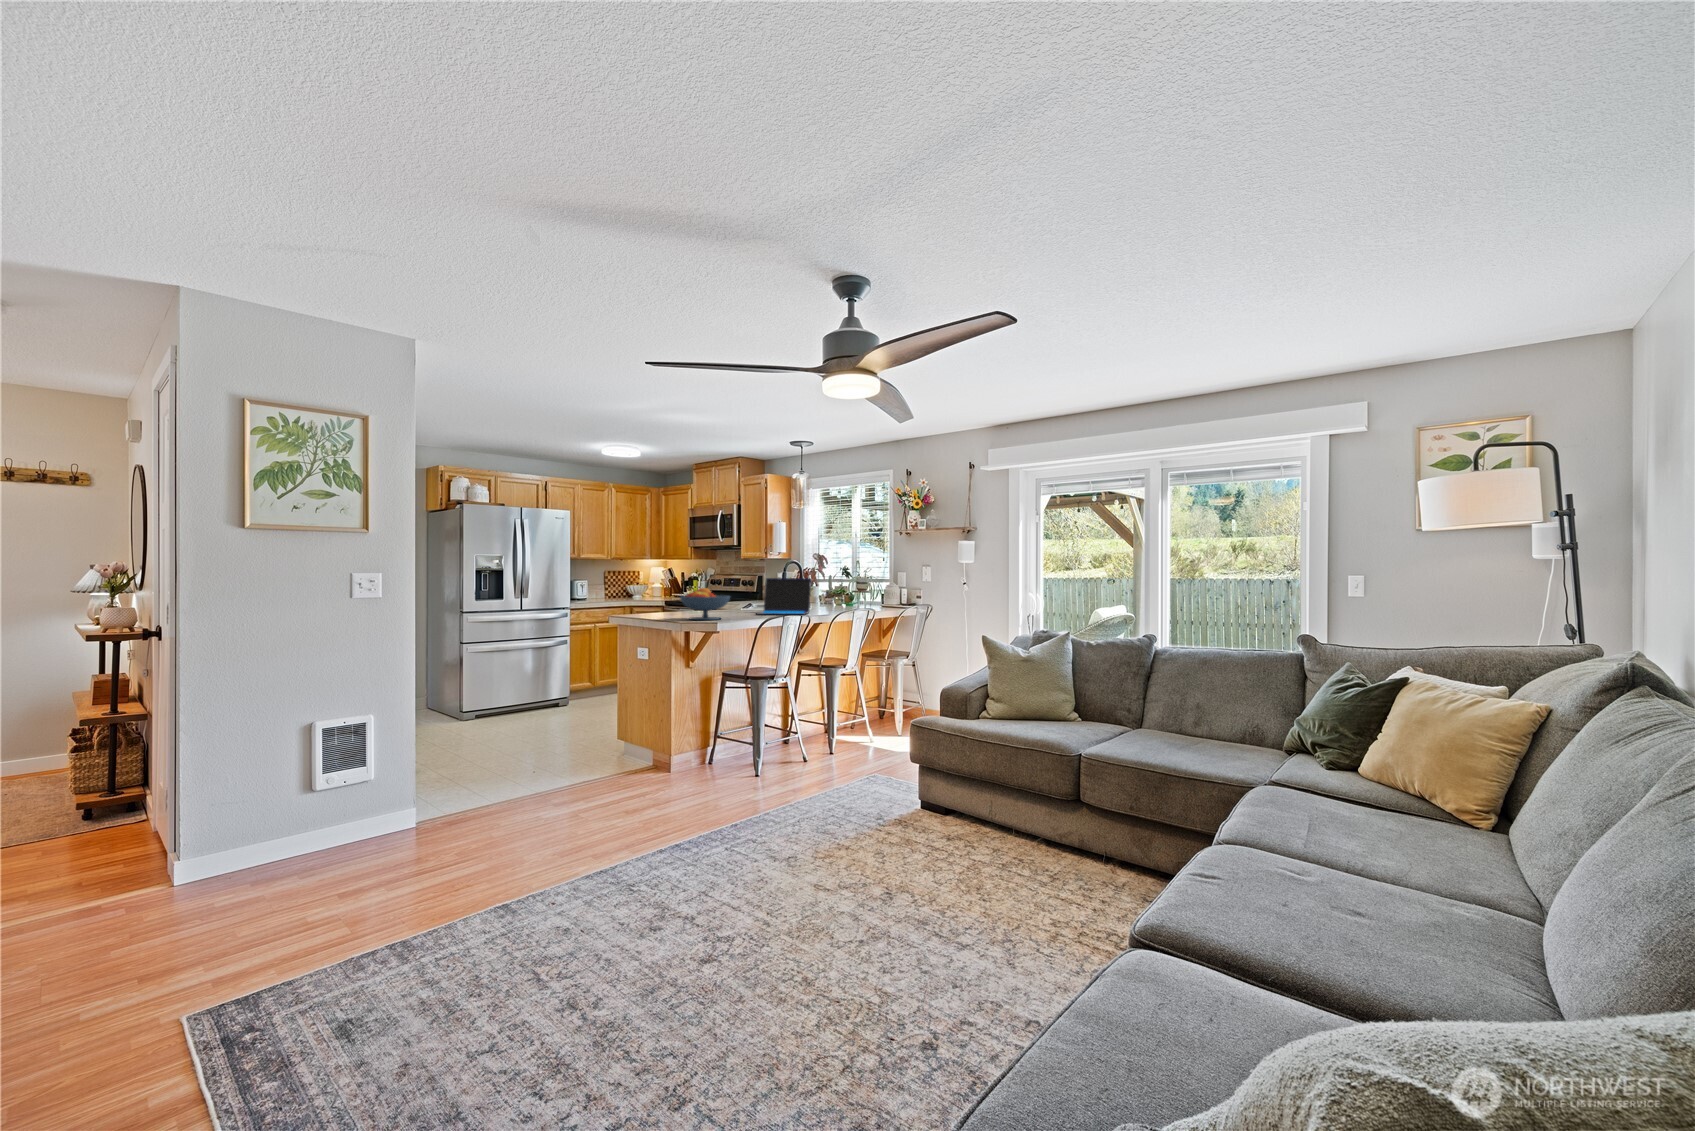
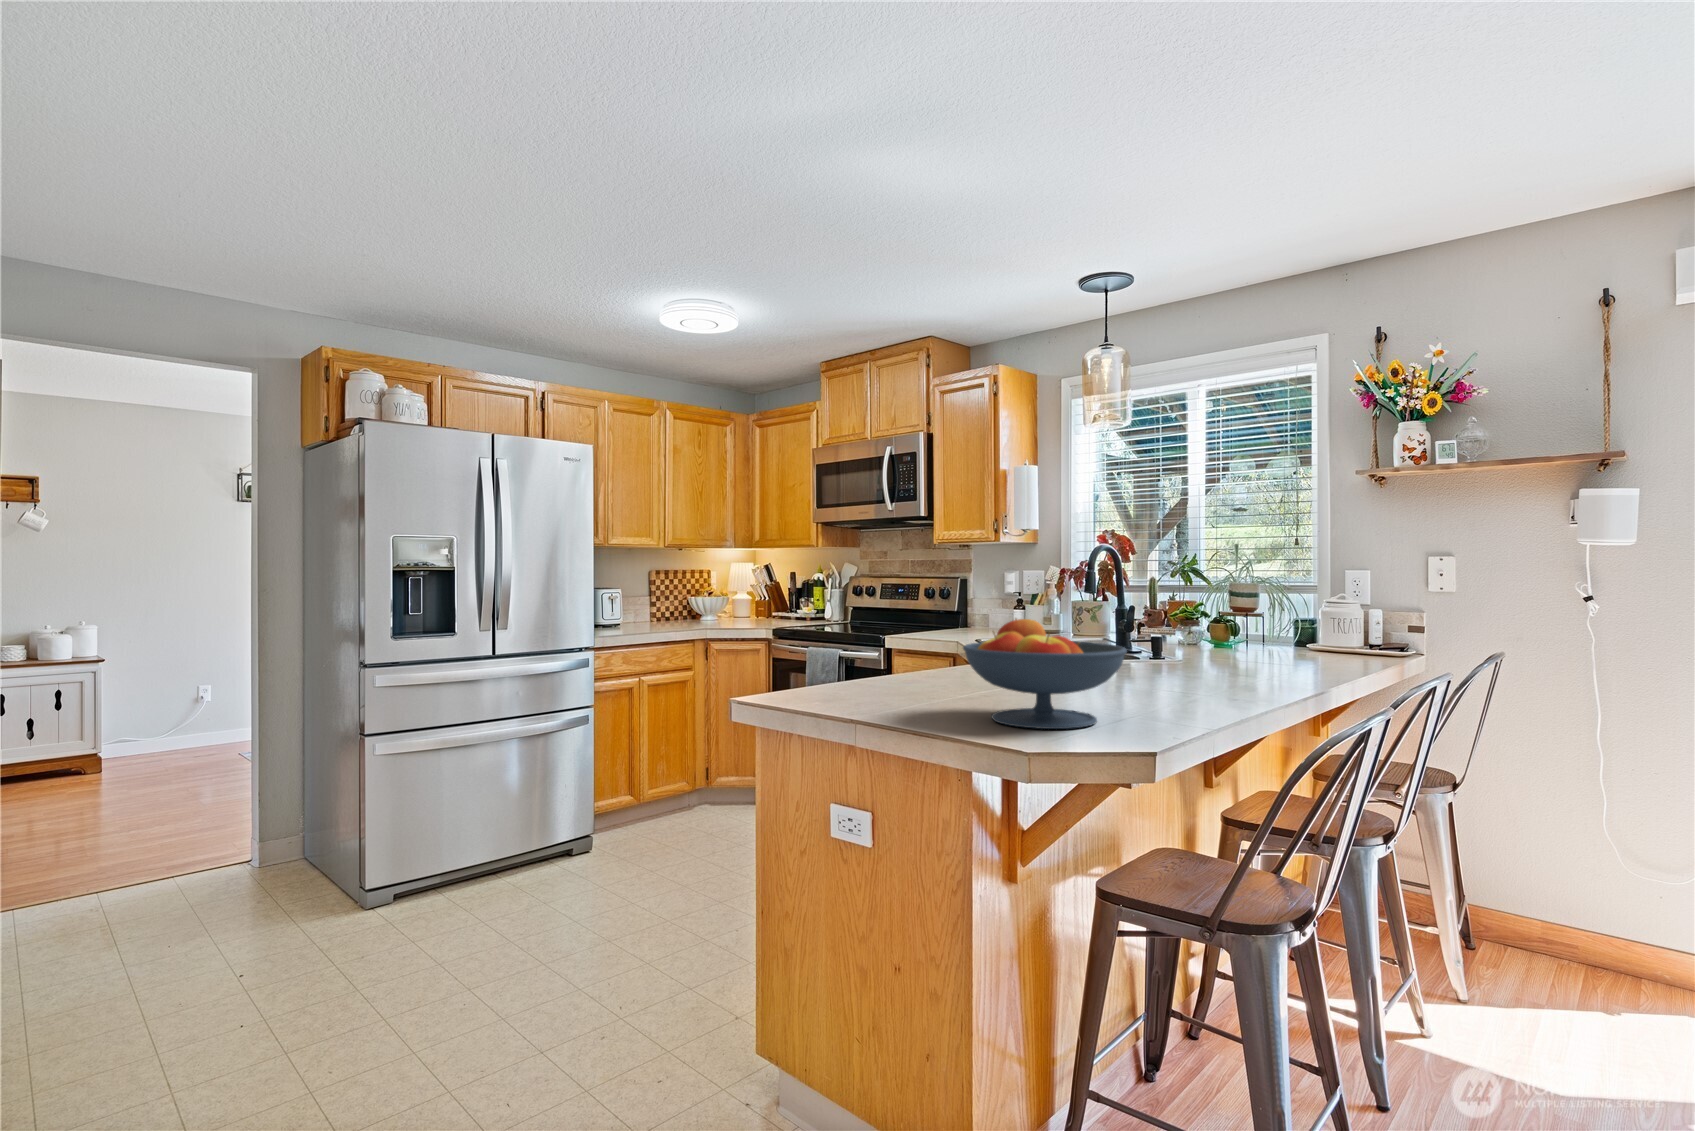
laptop: present [756,578,811,615] -> none [1104,585,1270,692]

